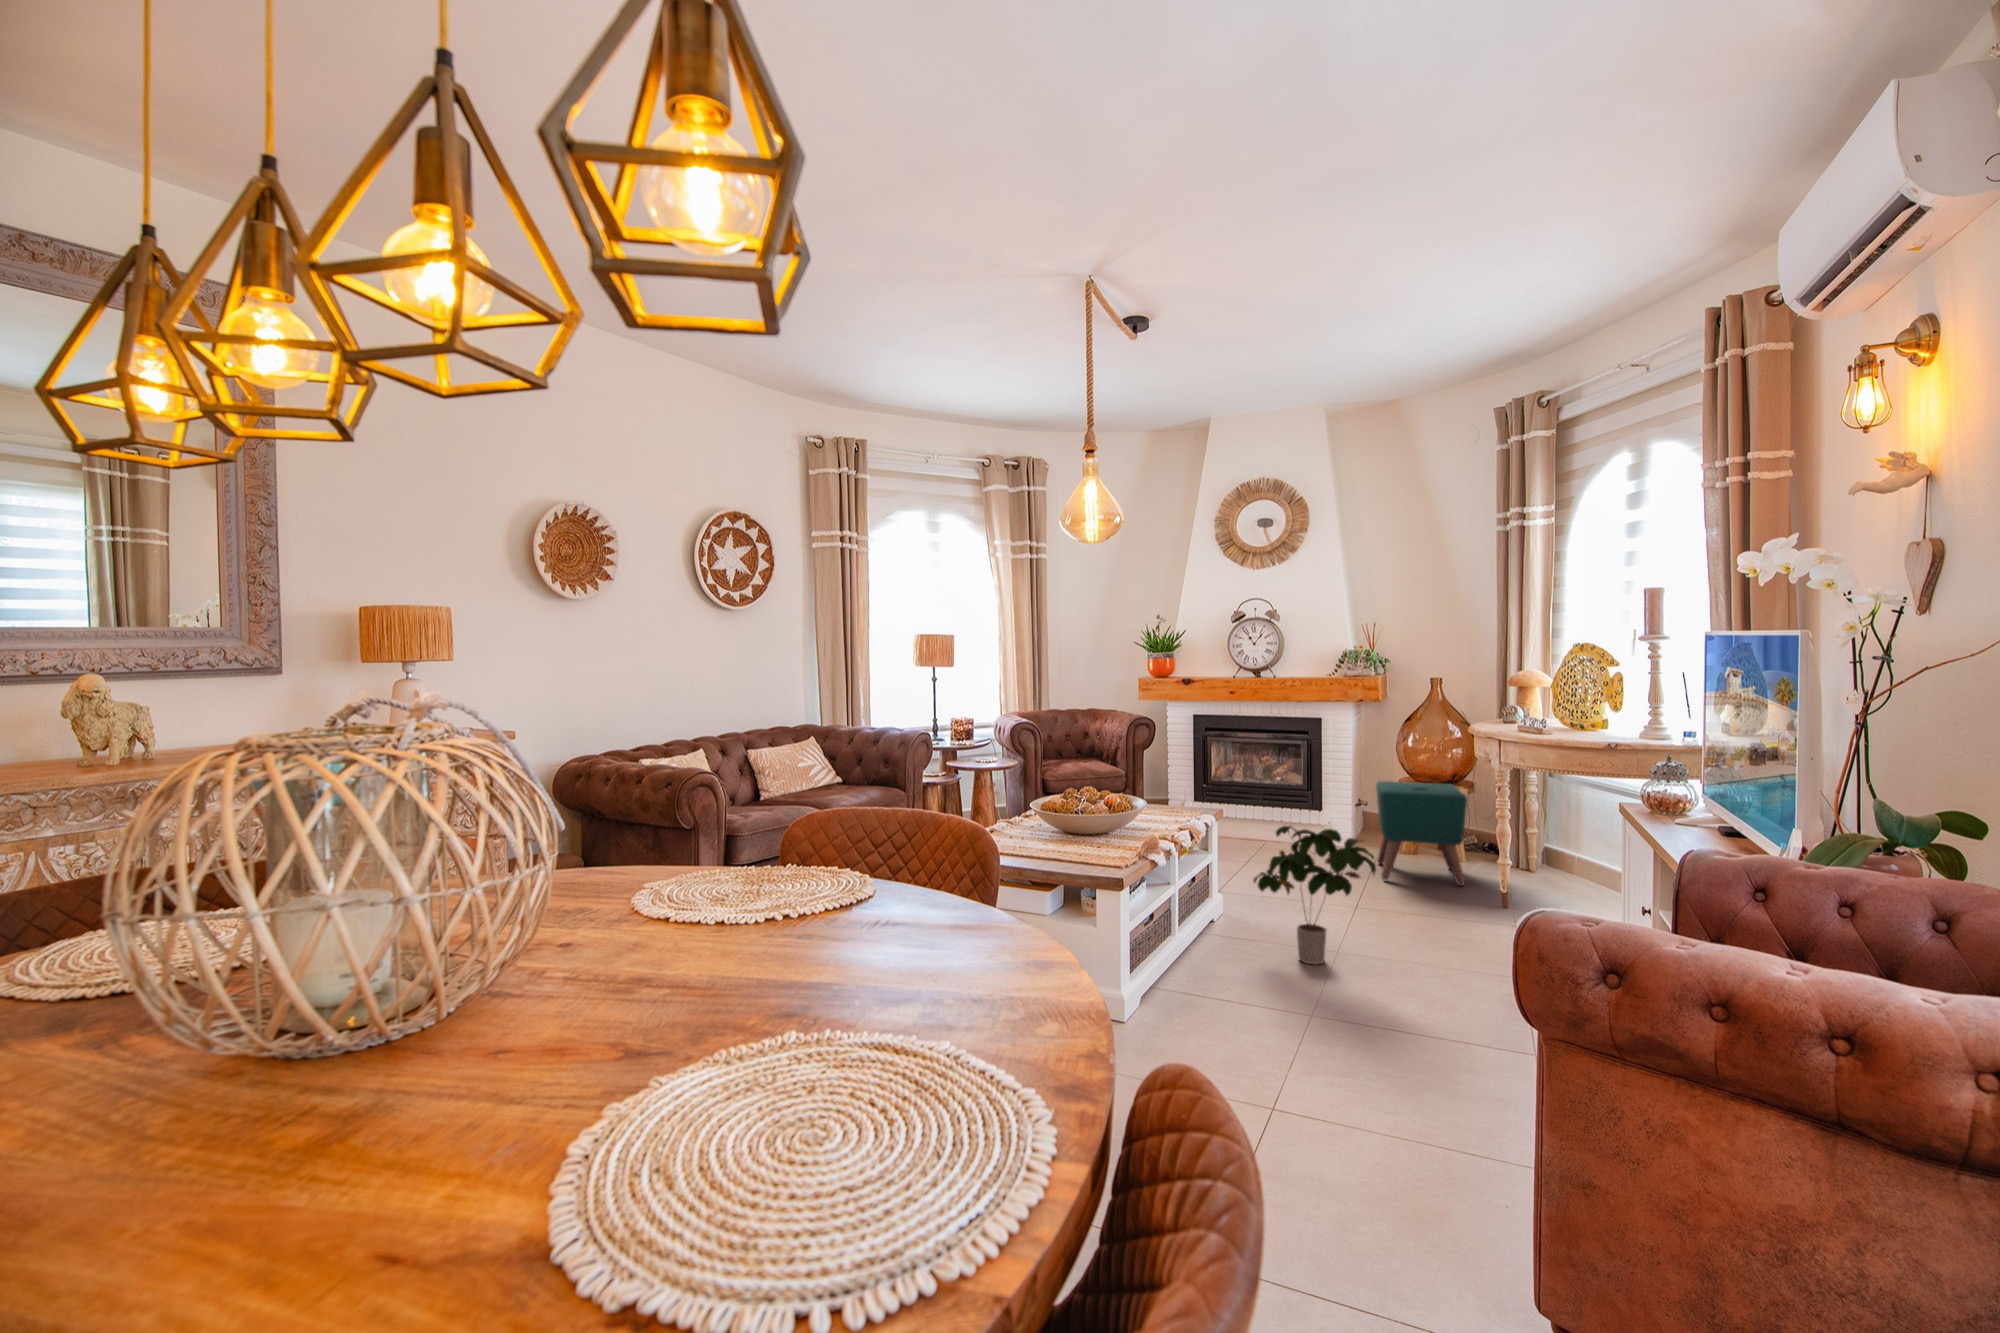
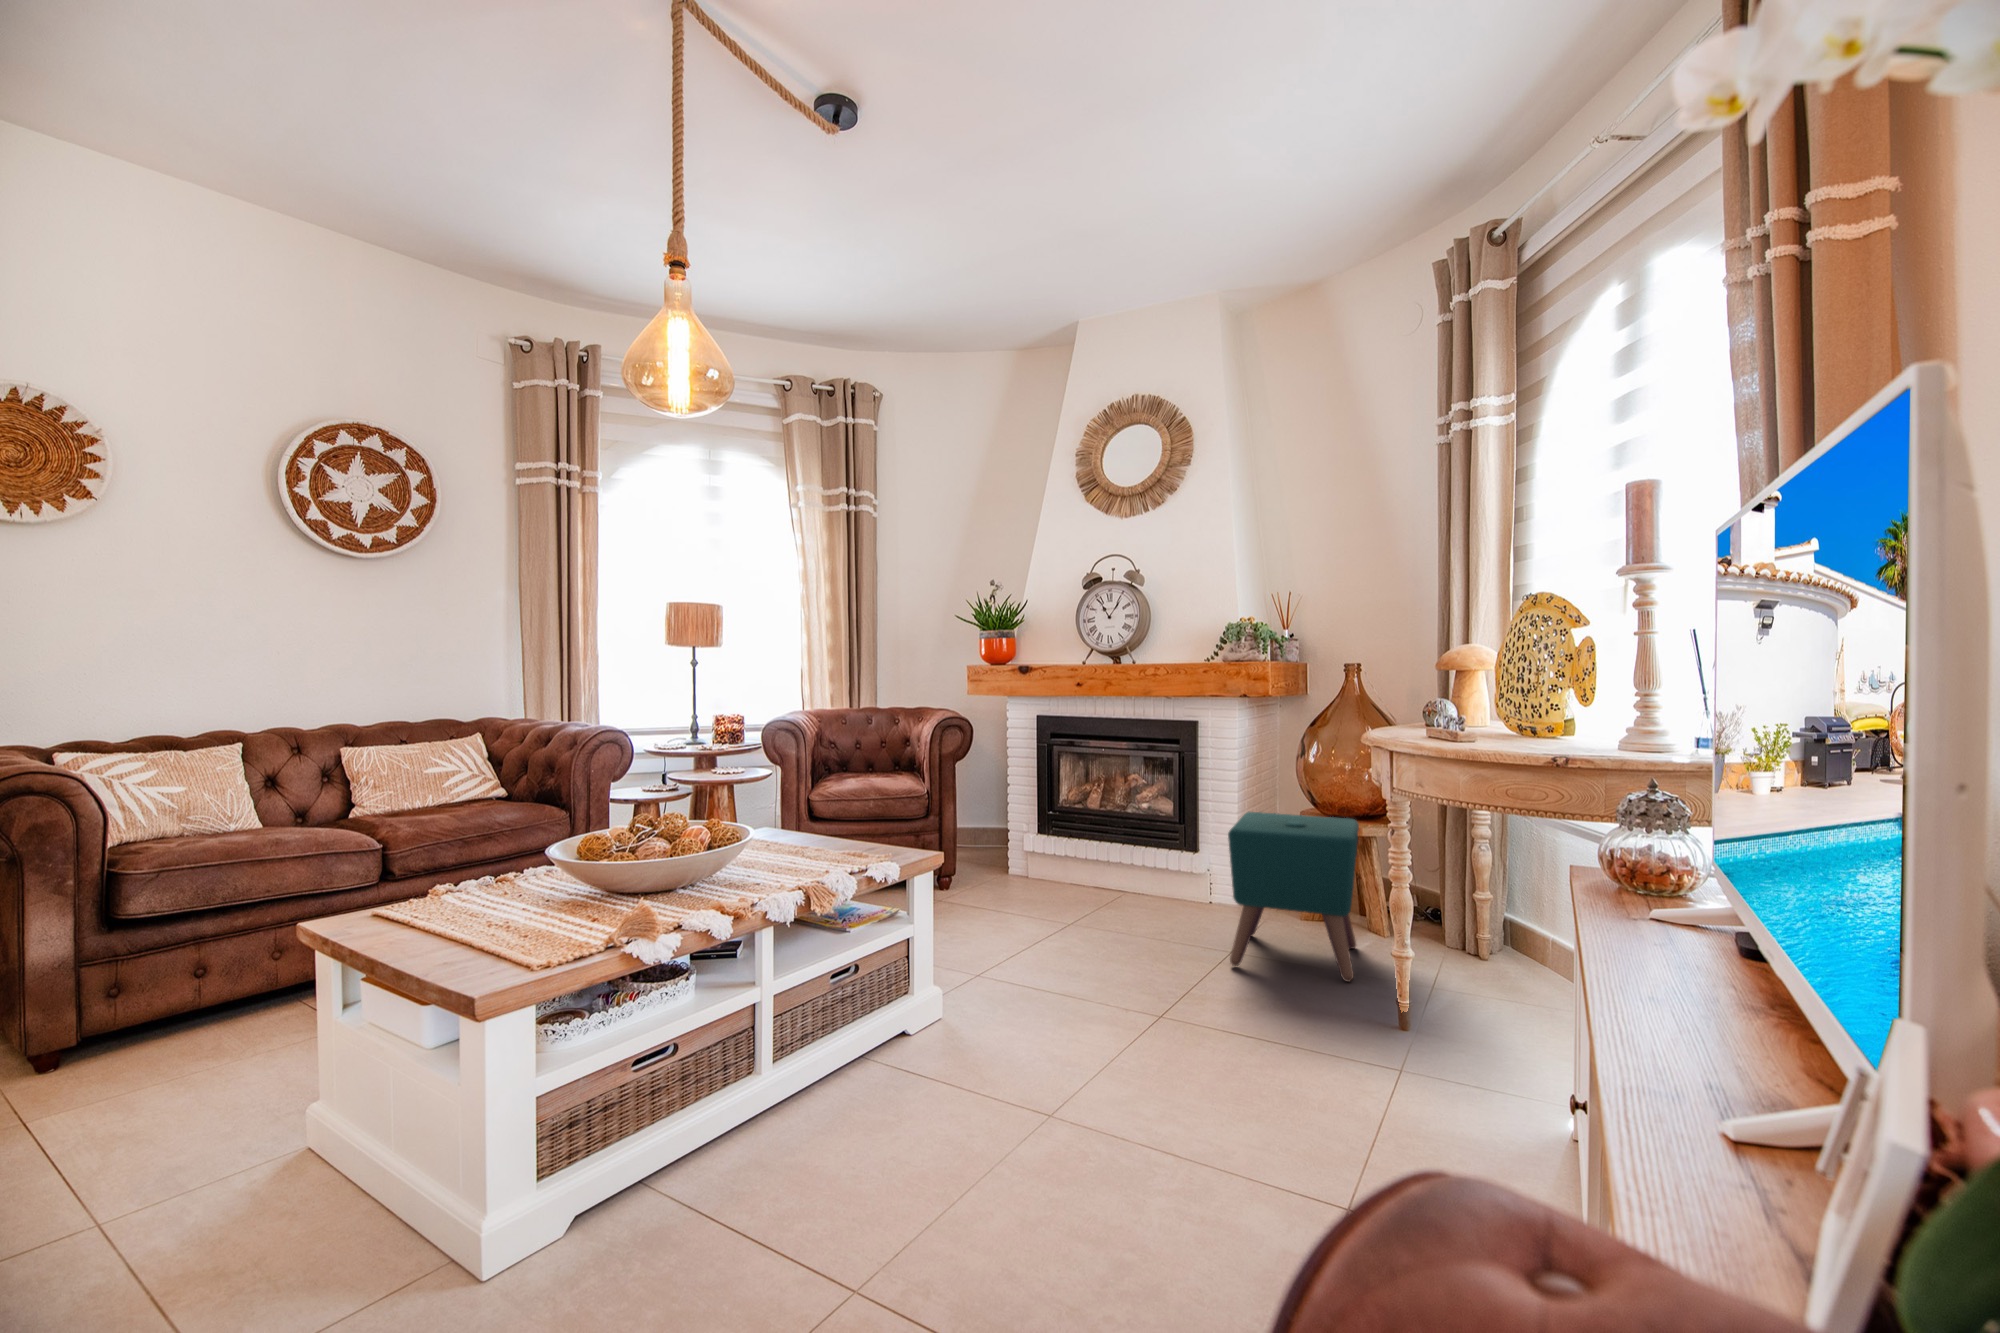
potted plant: present [1254,826,1376,964] -> none [905,893,1072,1157]

